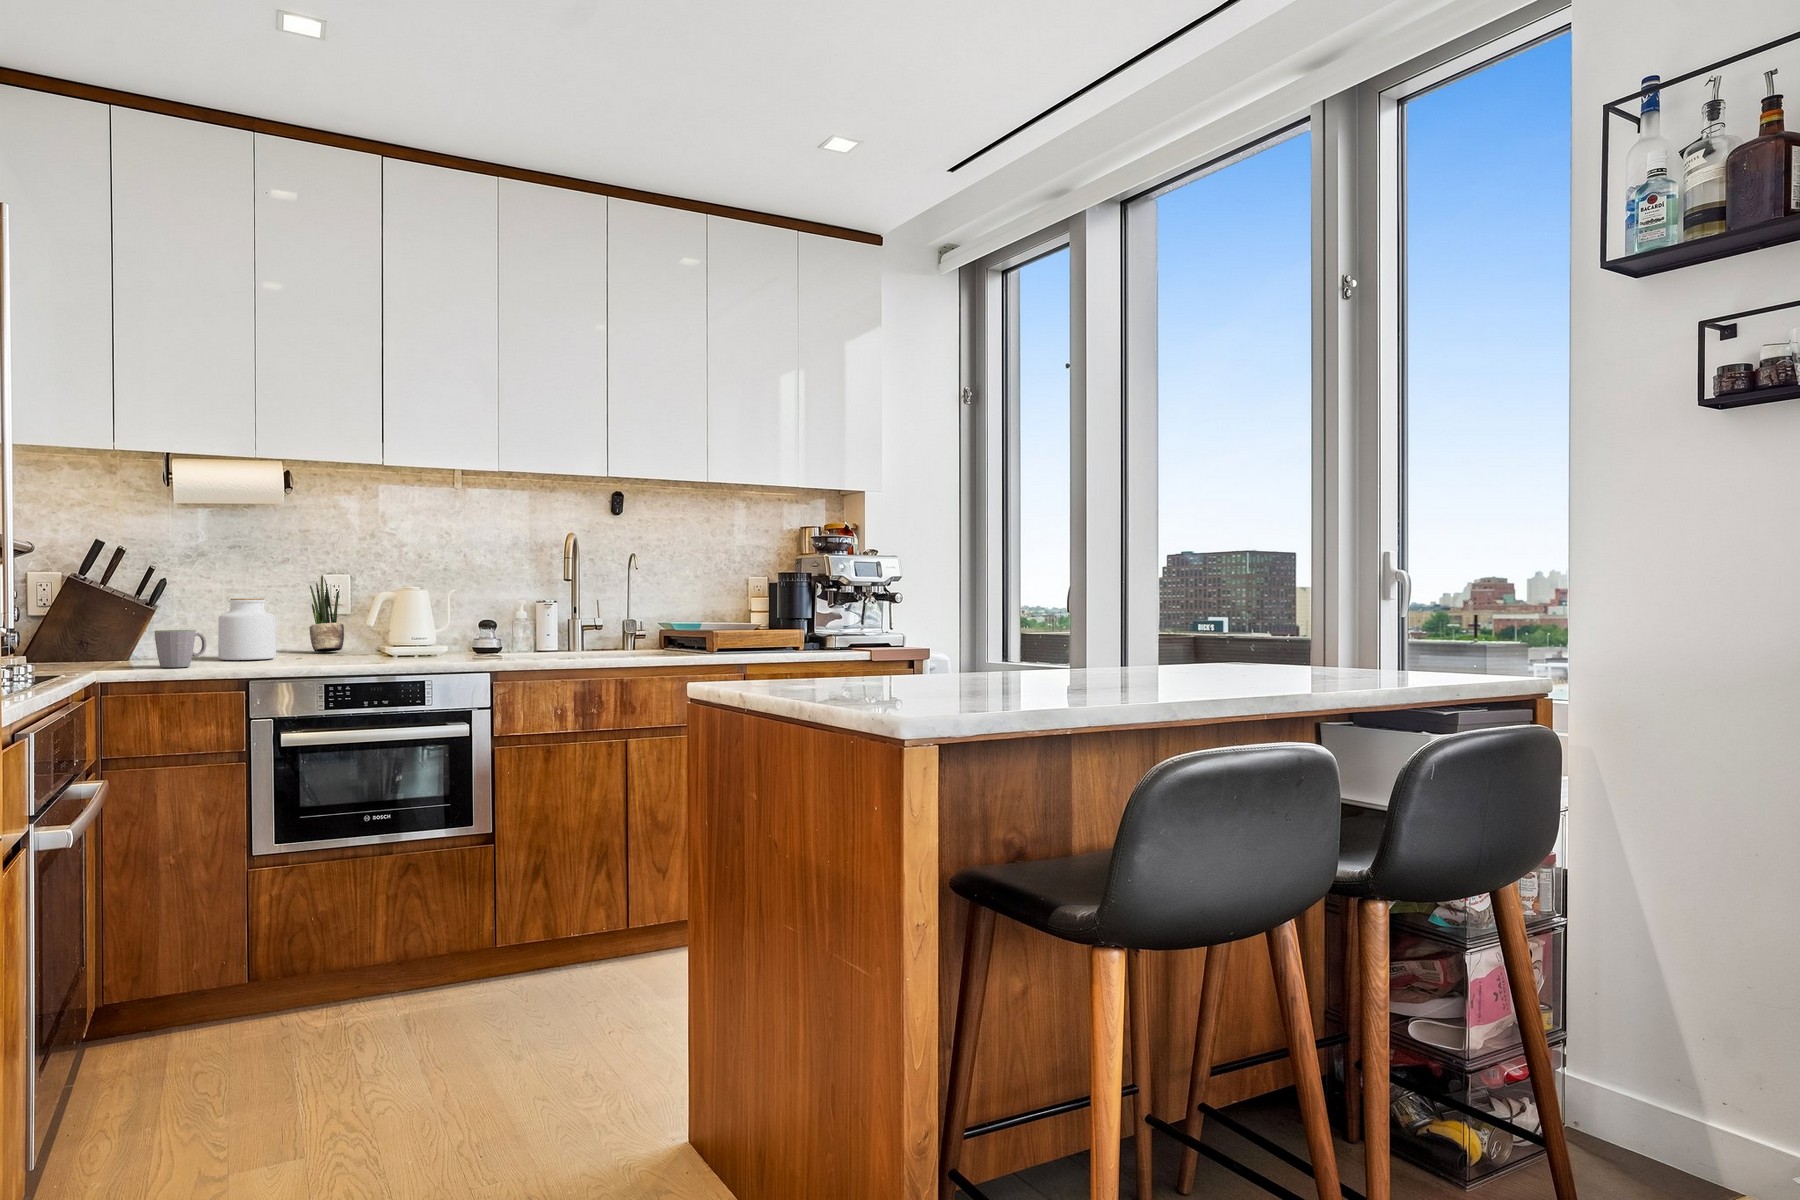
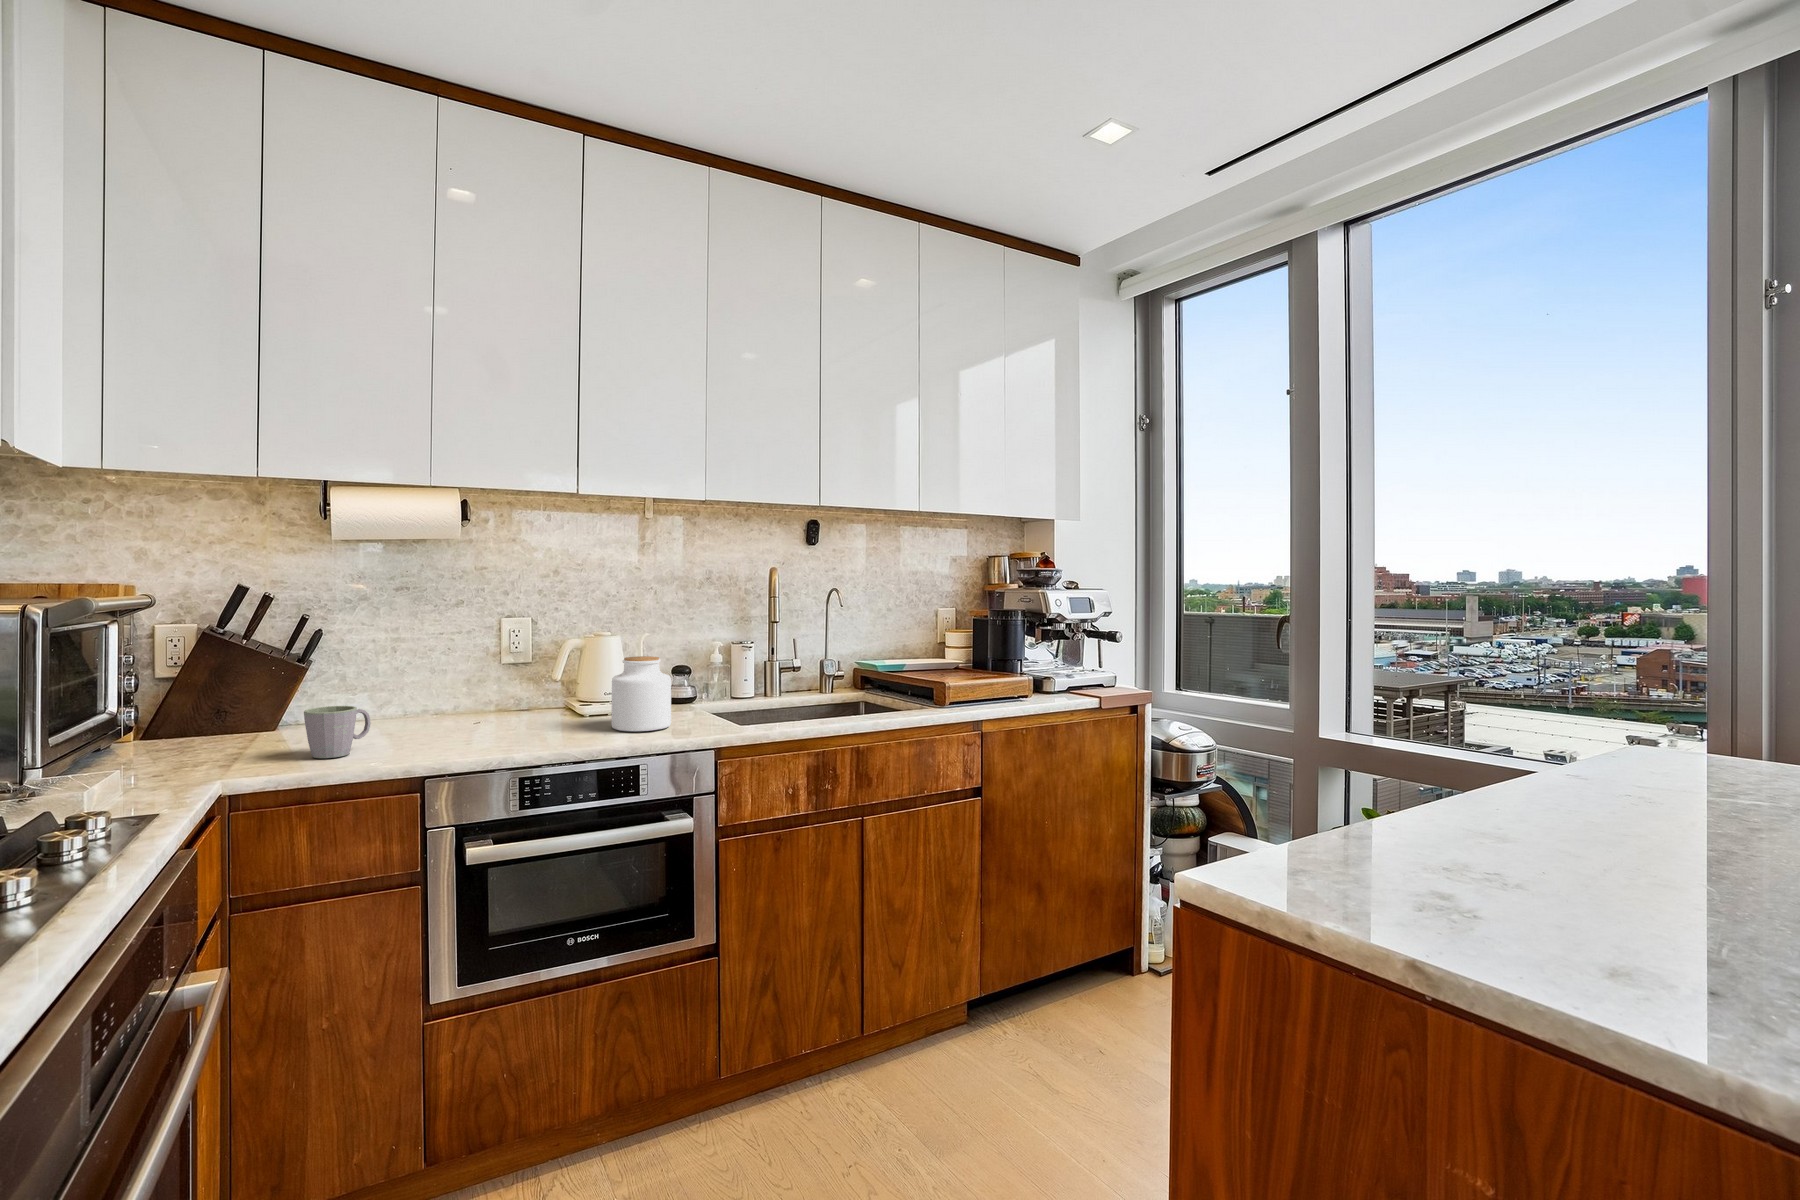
potted plant: present [309,576,344,652] -> none [488,620,528,707]
jar: present [218,599,276,660] -> present [612,656,671,731]

